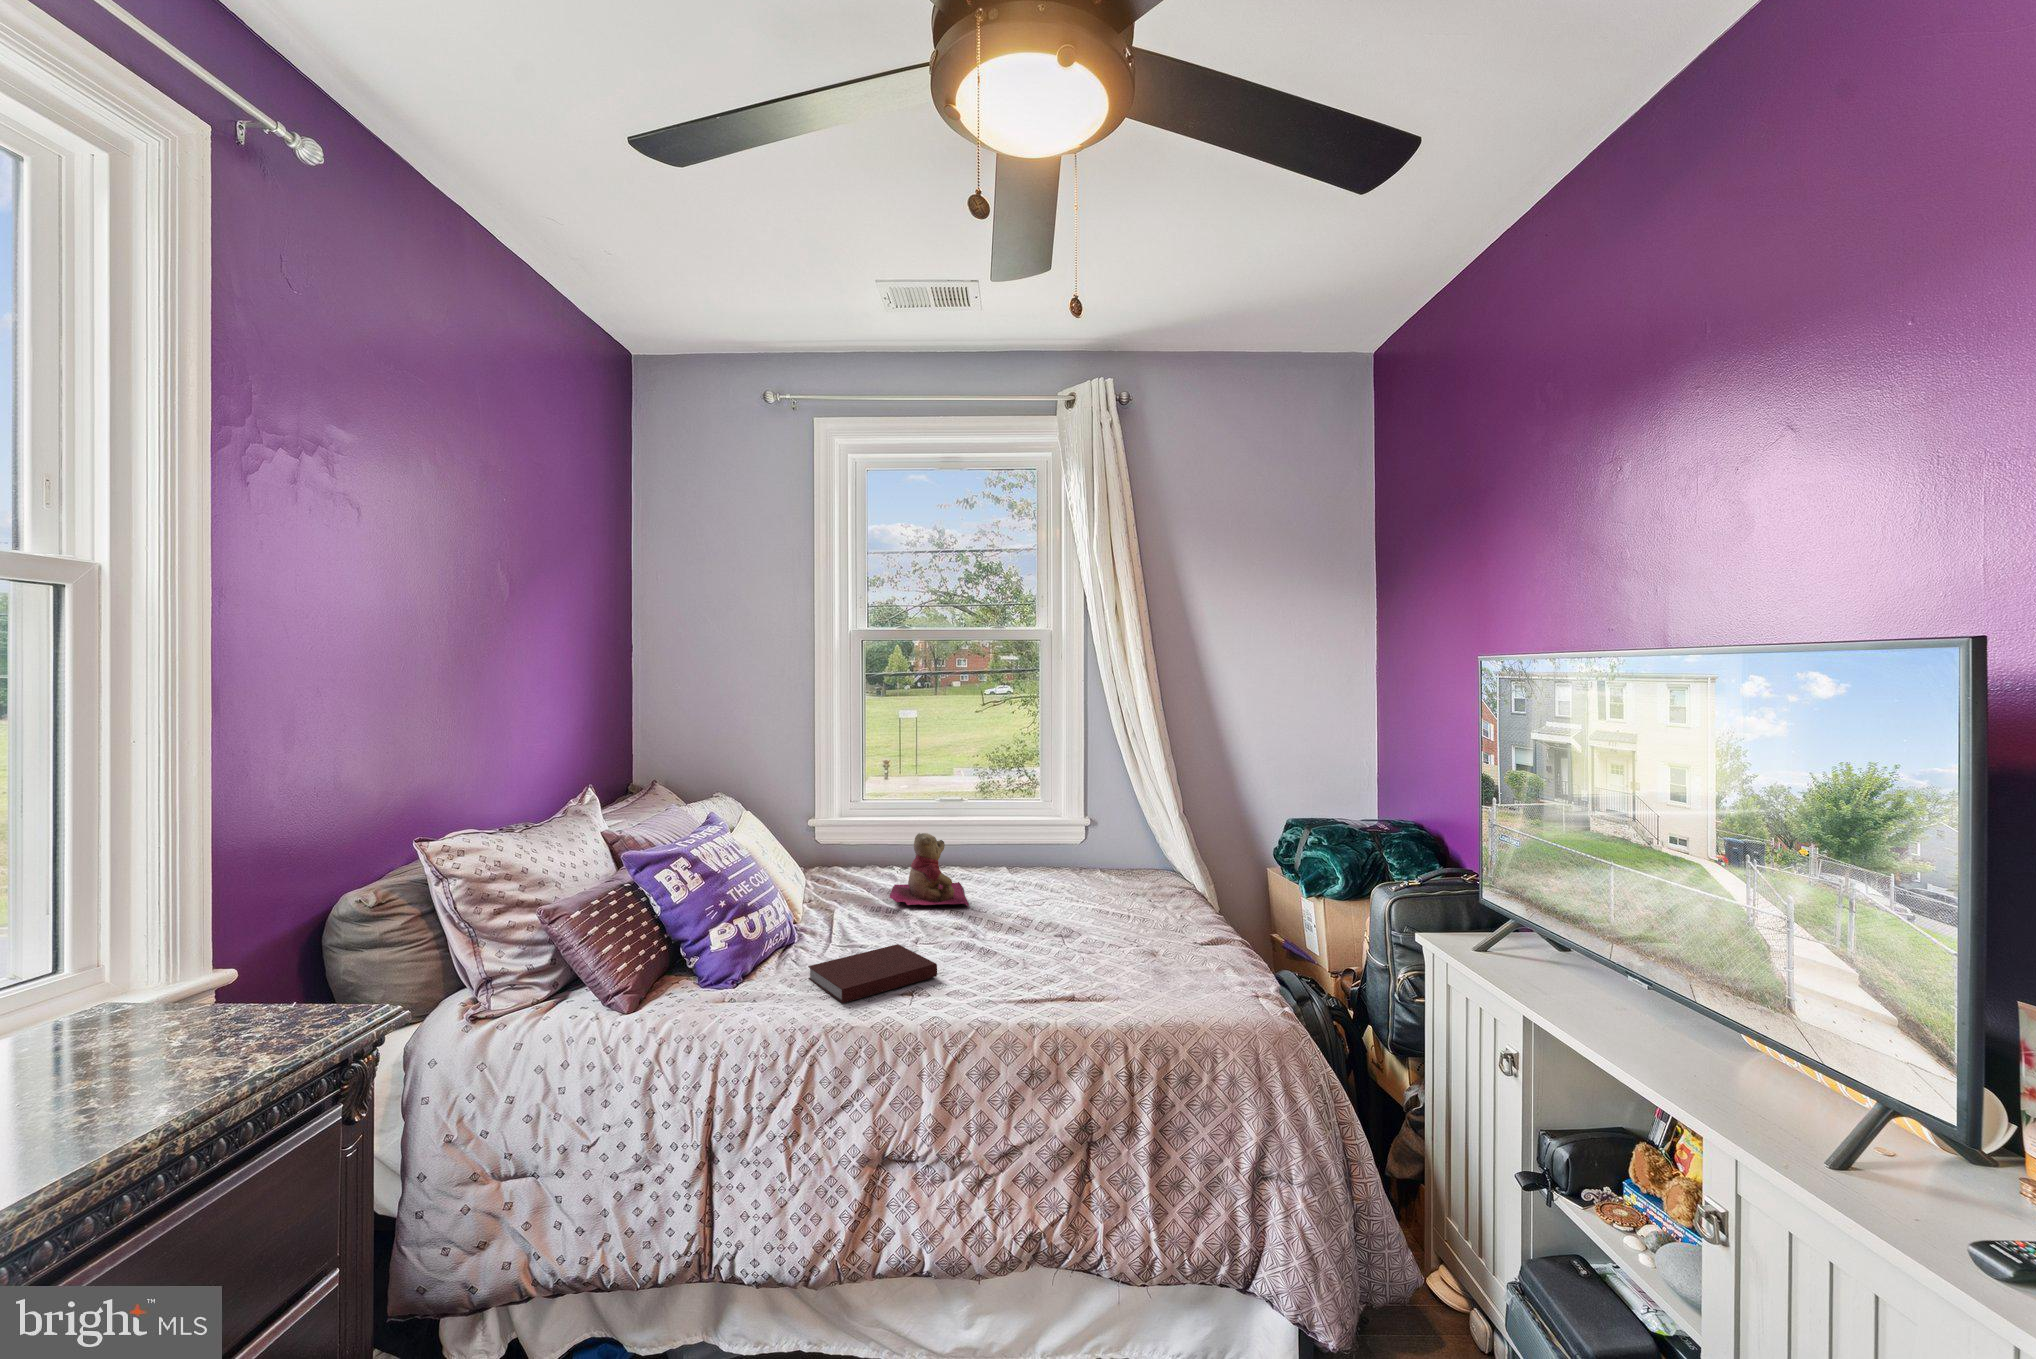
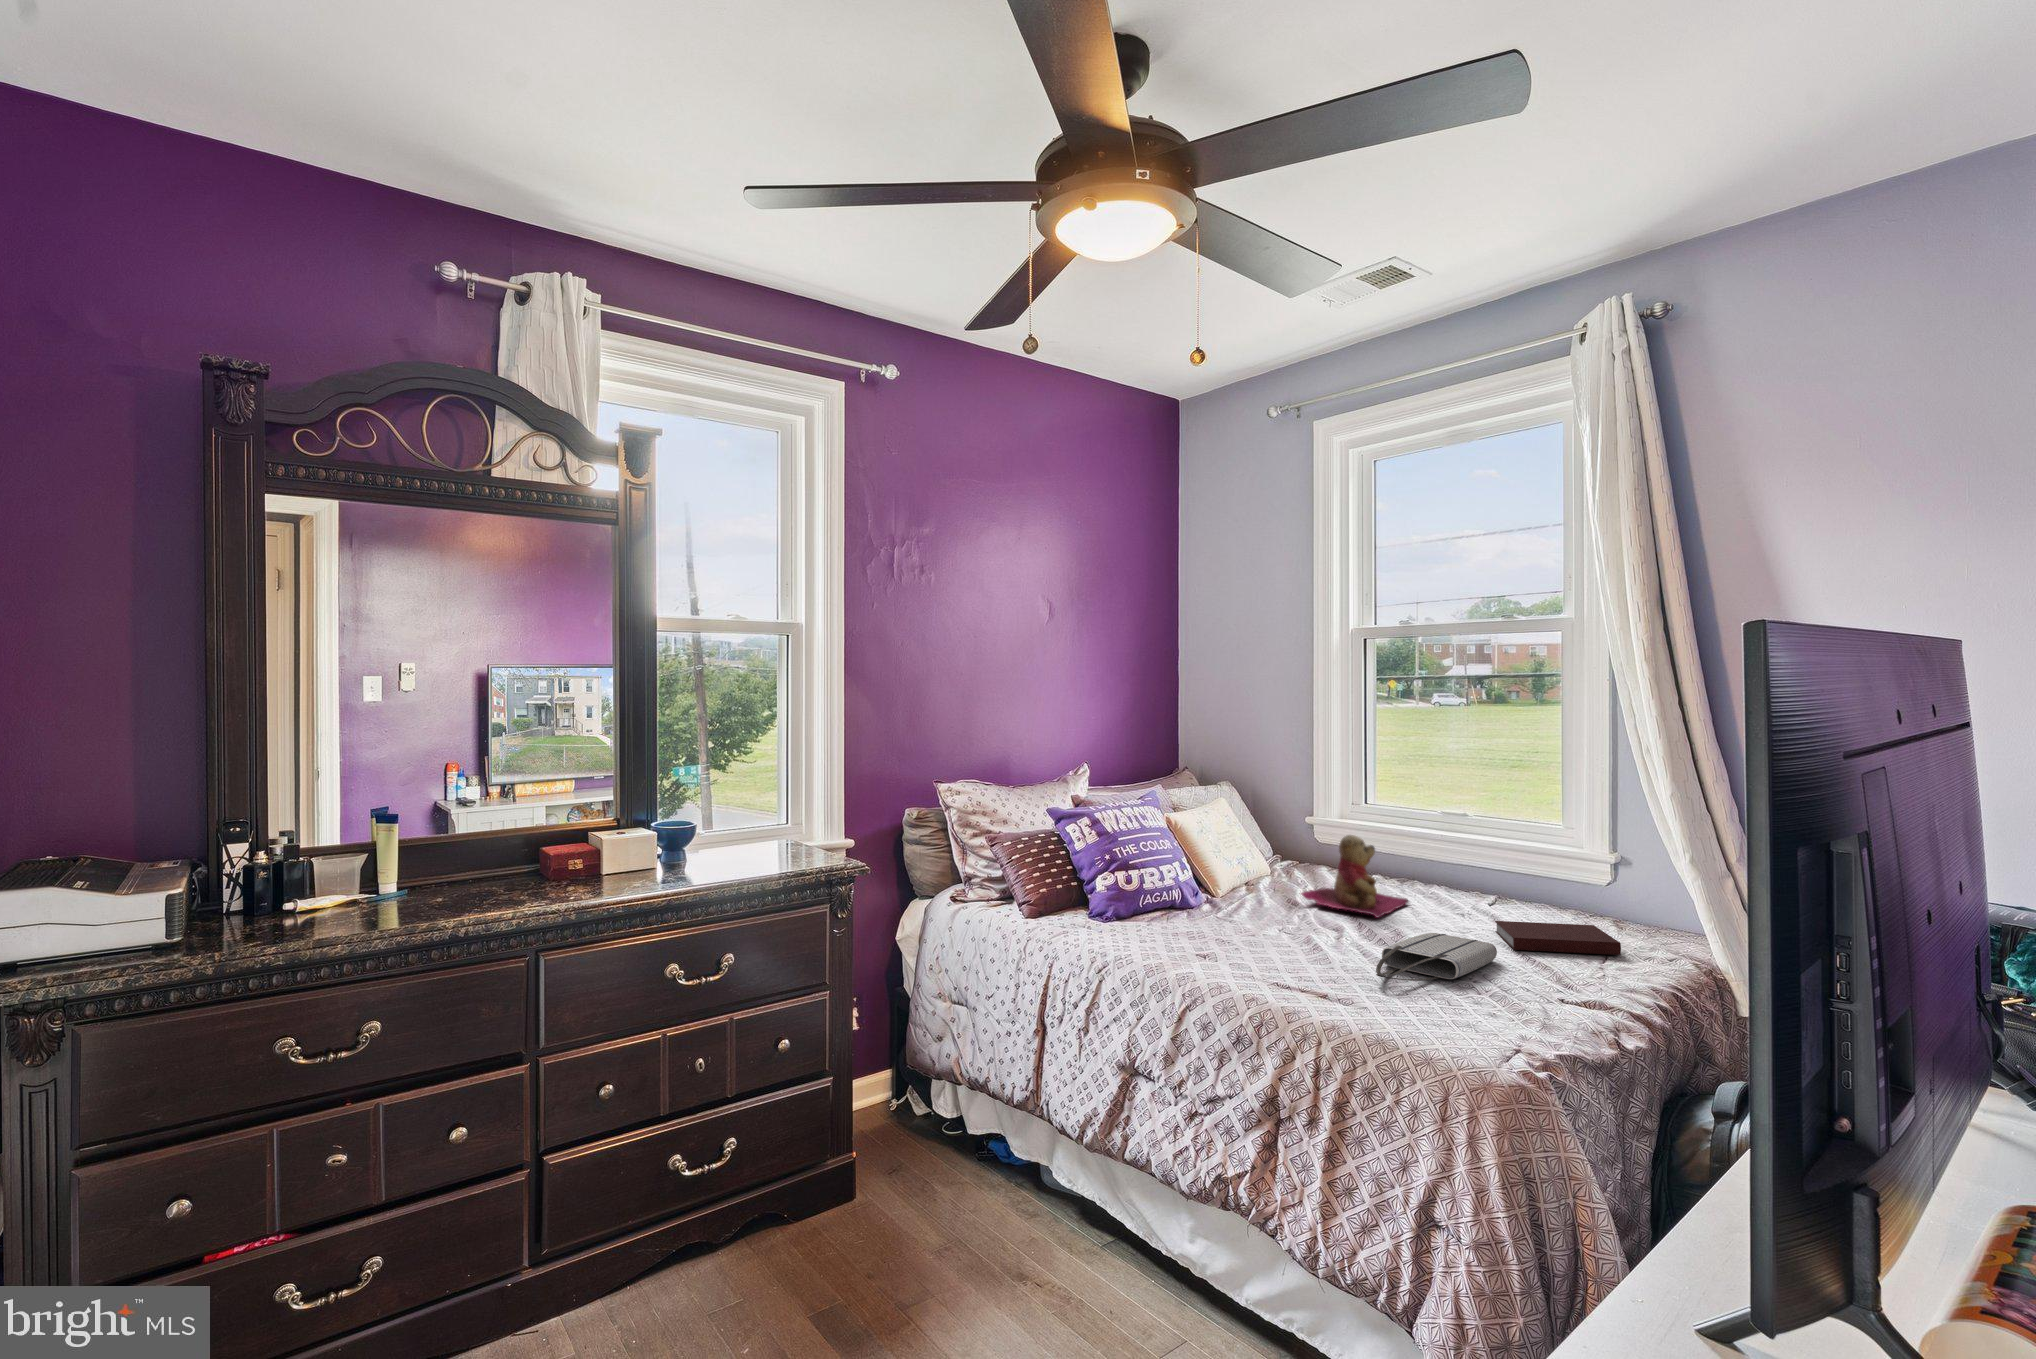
tote bag: none [1039,908,1113,963] -> present [1376,933,1497,981]
notebook: present [808,944,937,1003] -> present [1495,921,1621,955]

